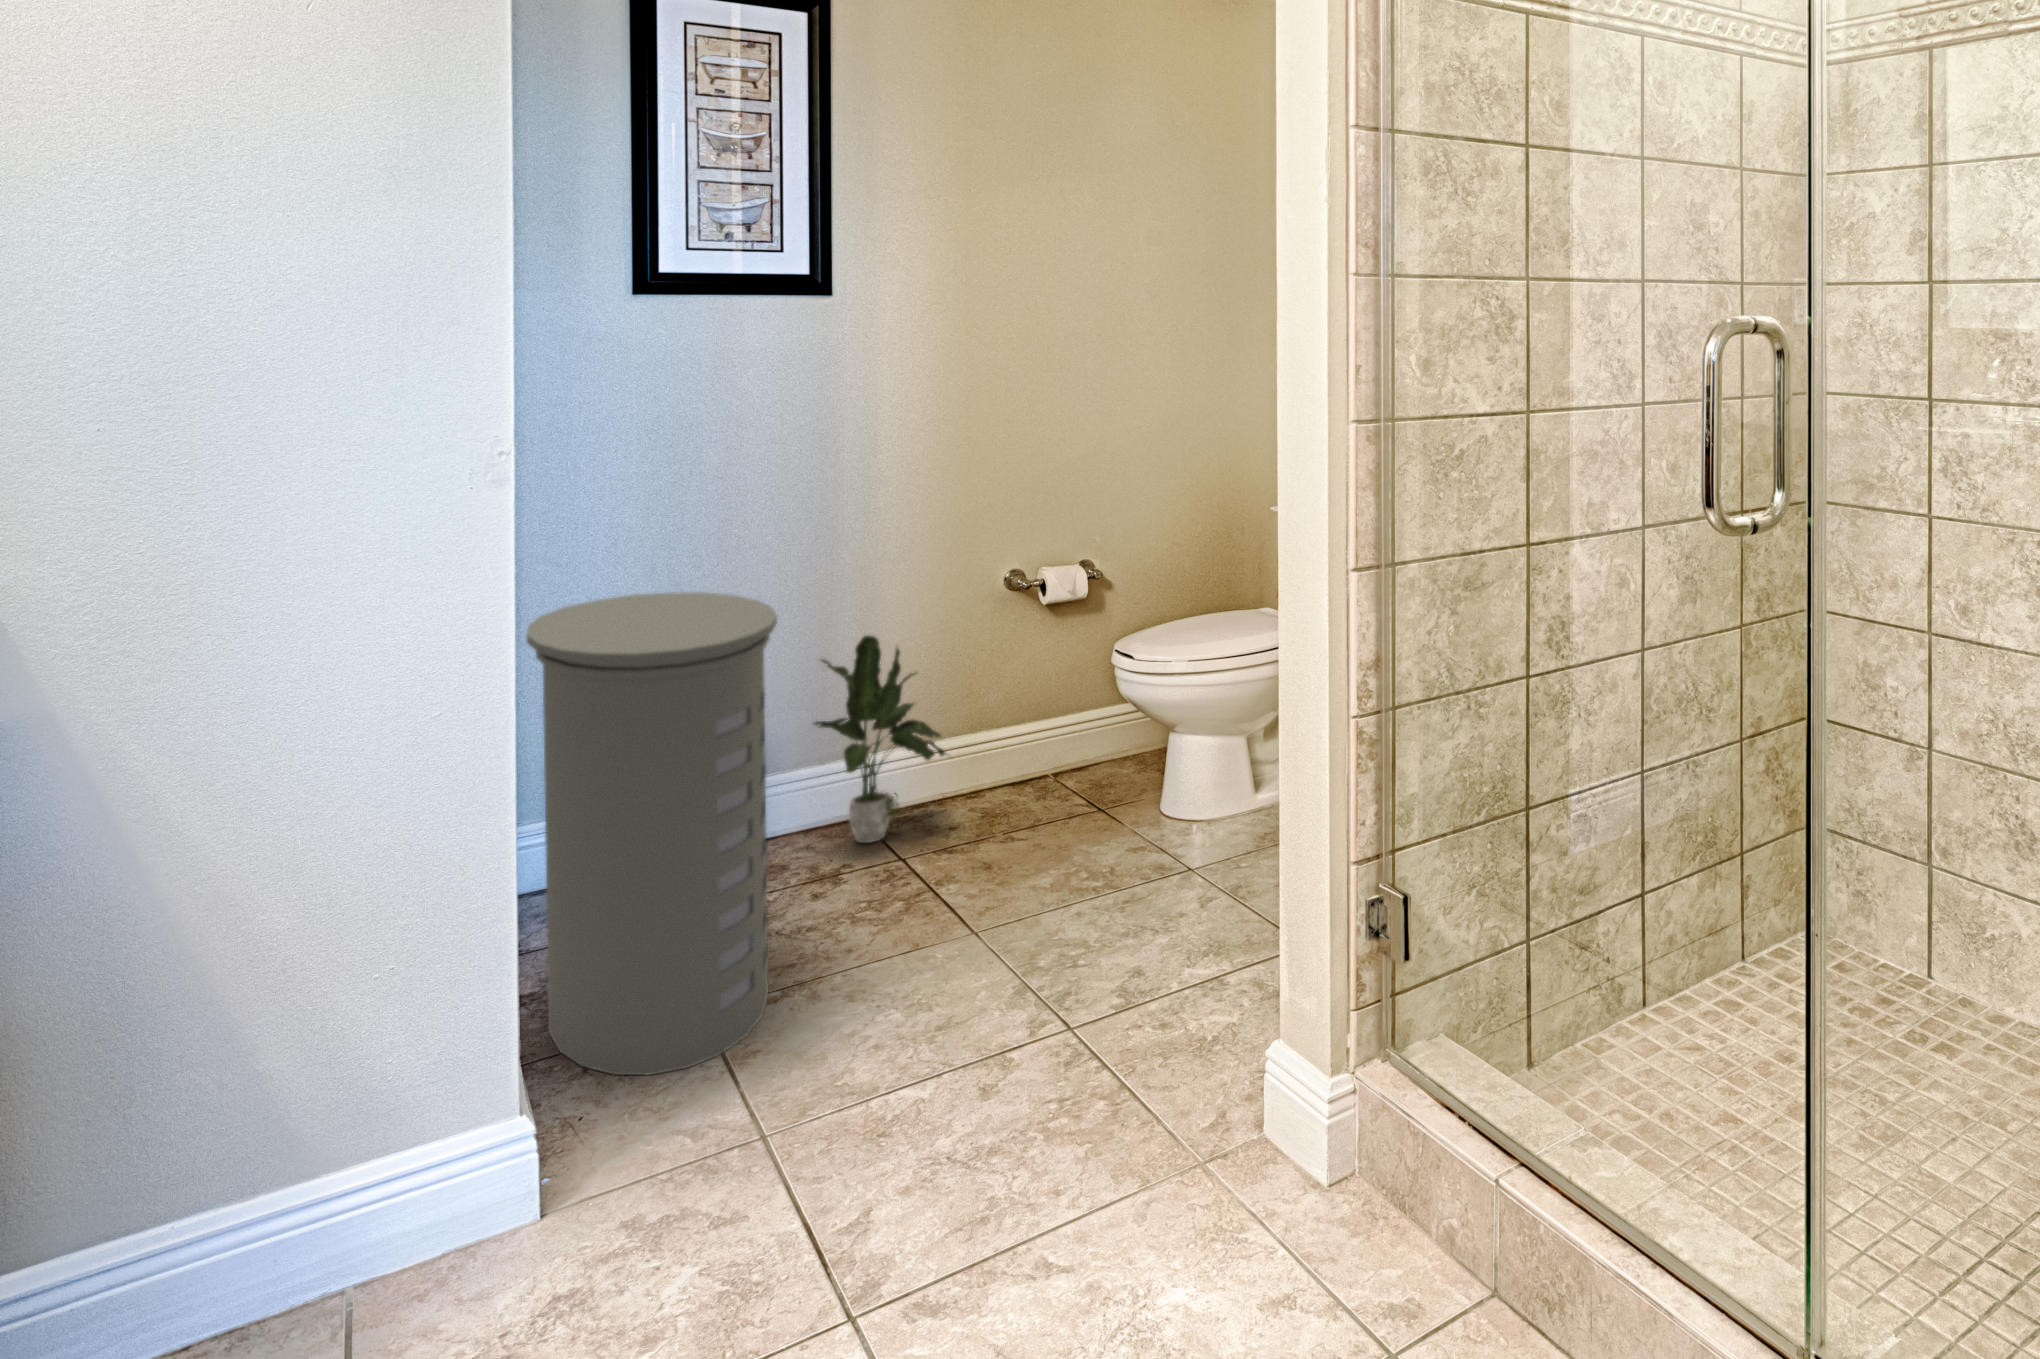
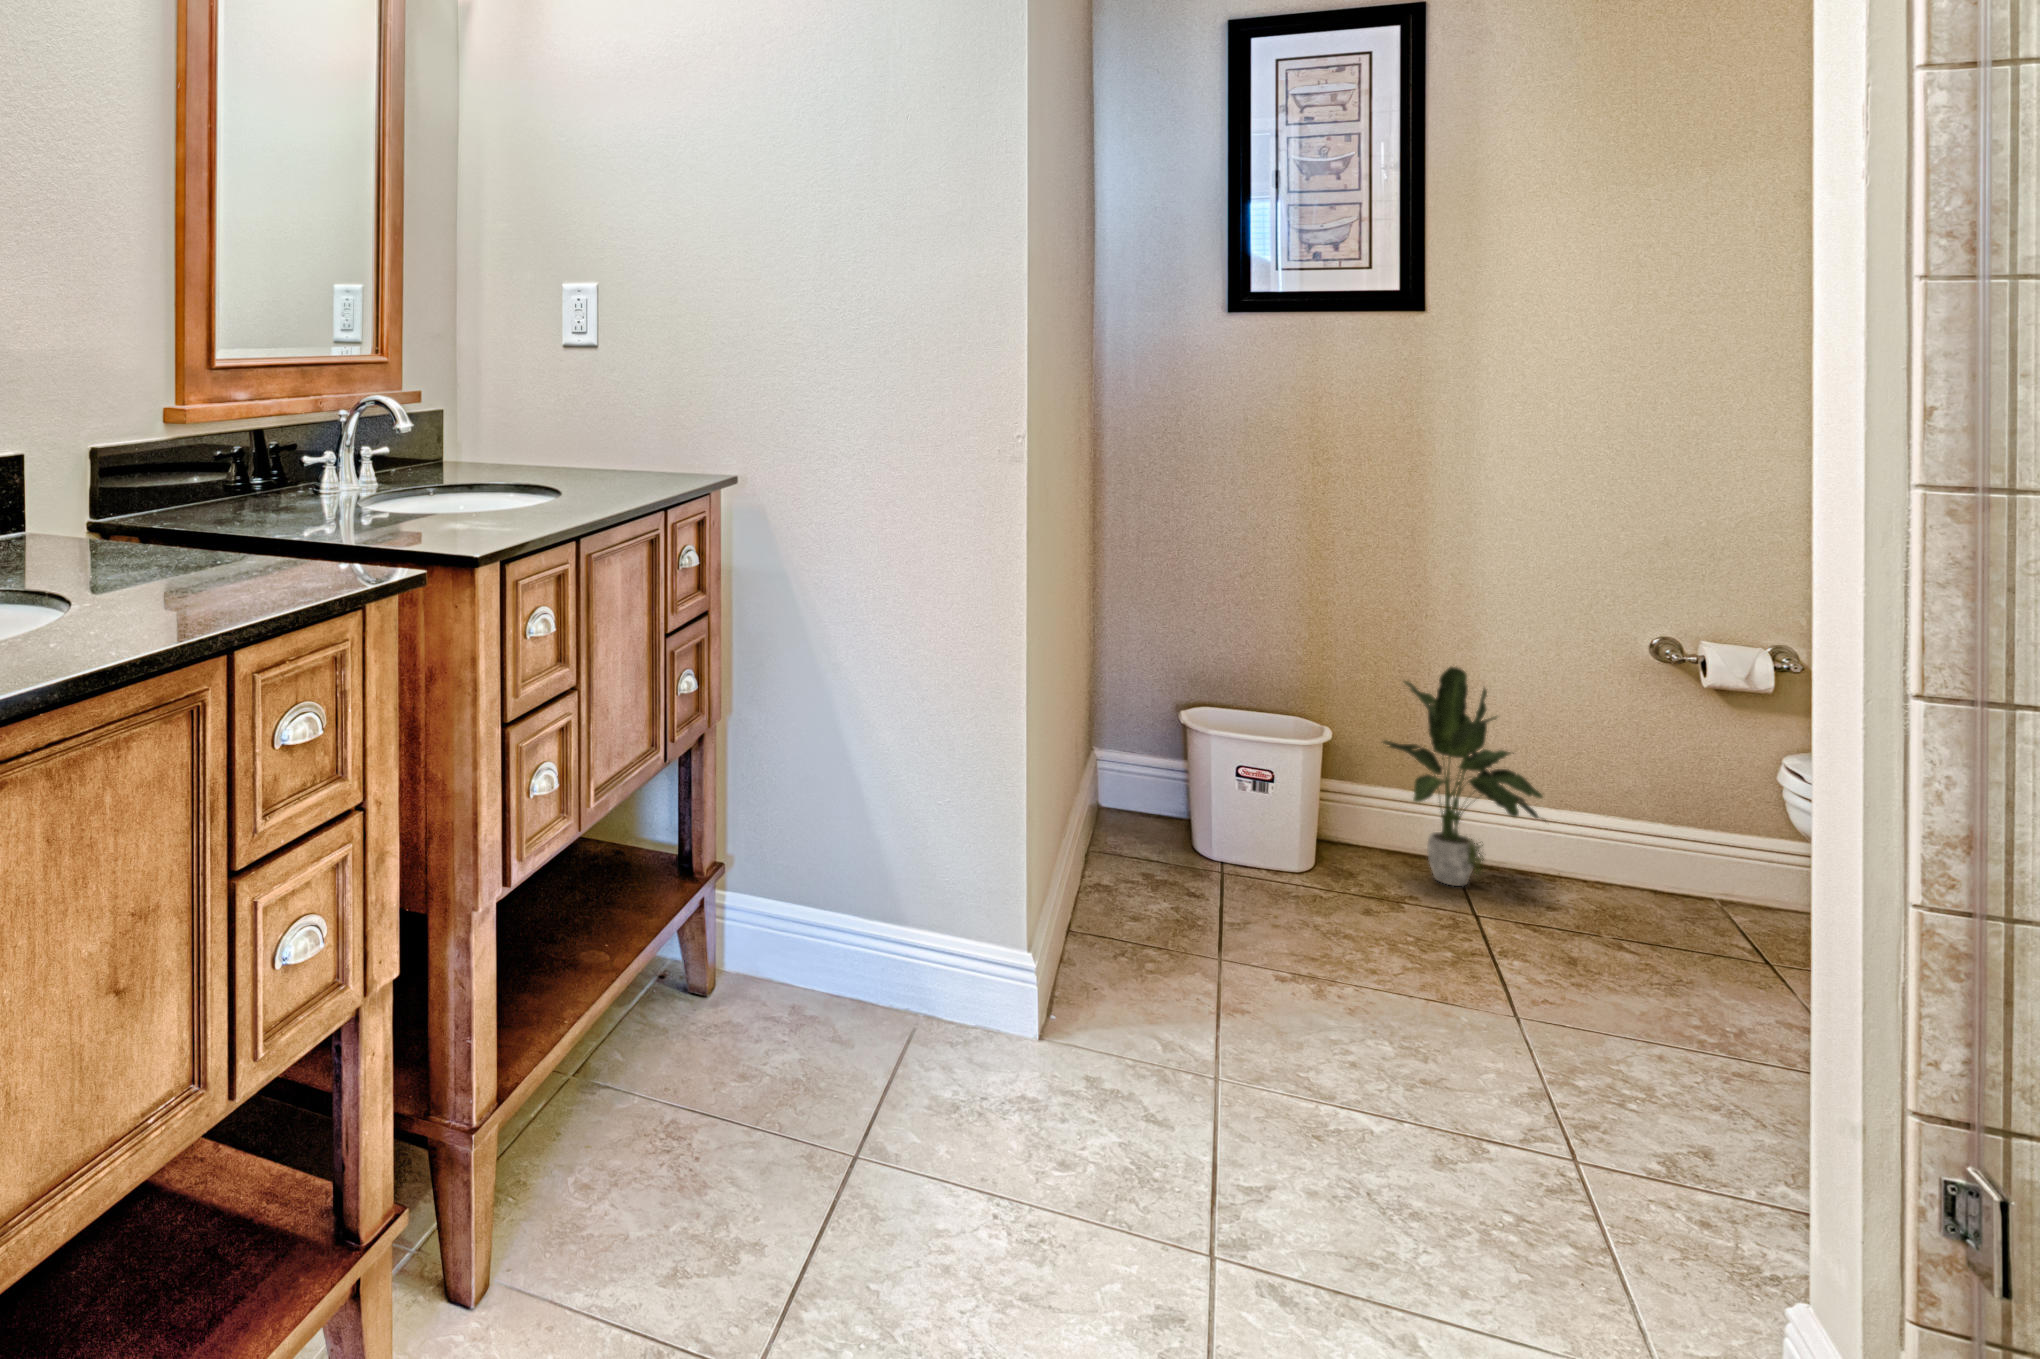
laundry hamper: present [526,592,777,1075] -> none [1092,579,1298,1006]

